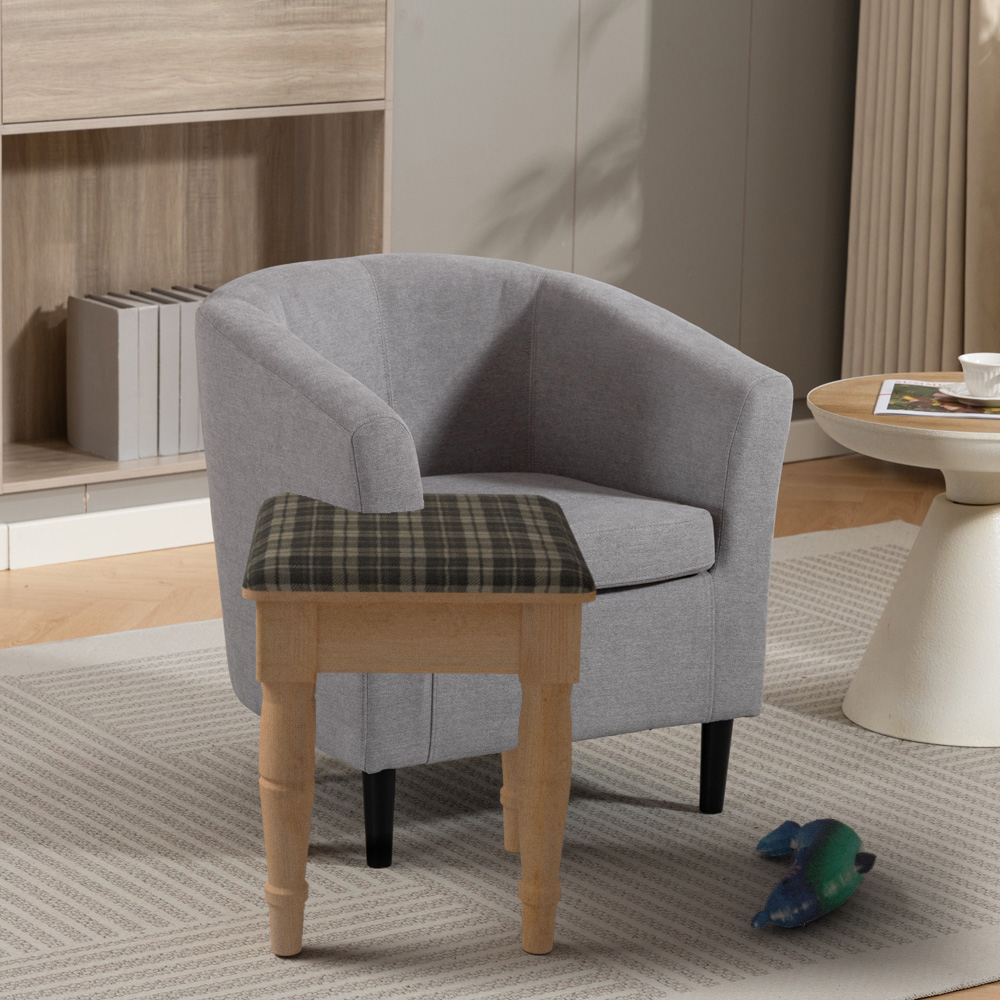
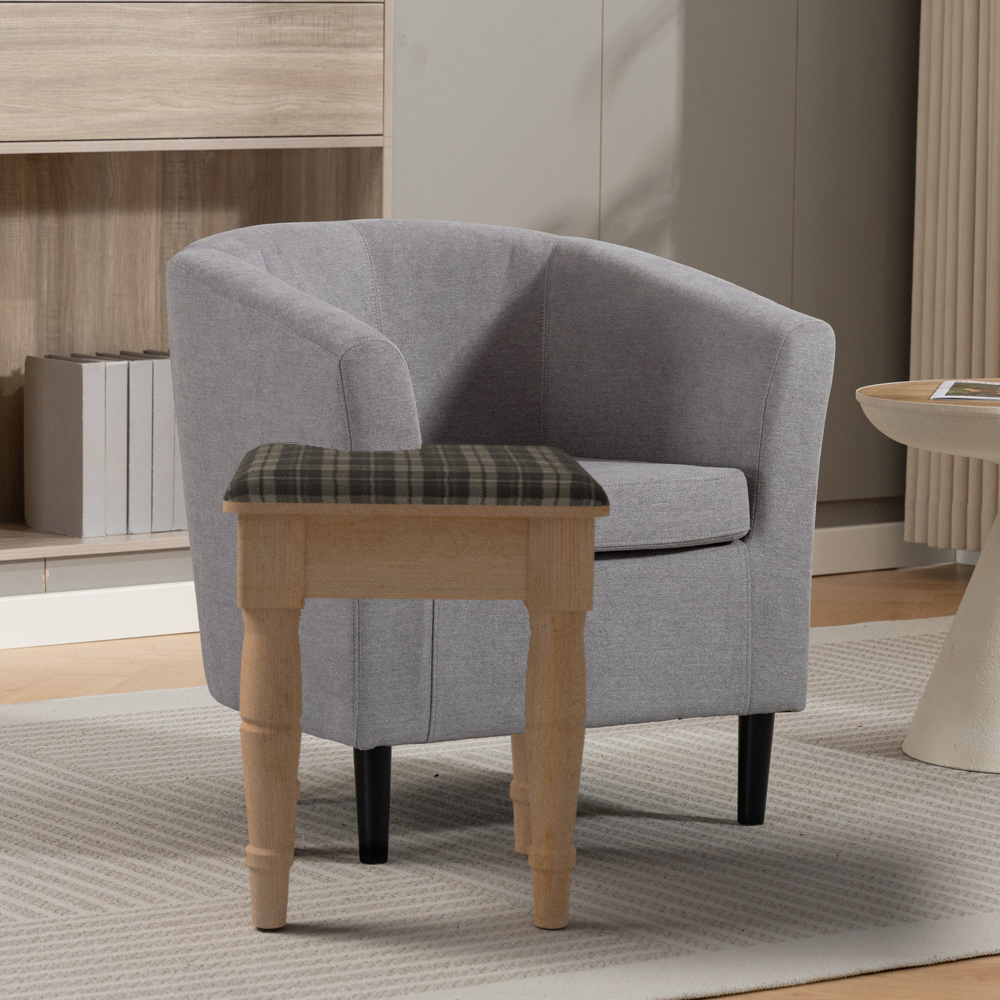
plush toy: present [751,818,877,929] -> none [791,803,933,909]

